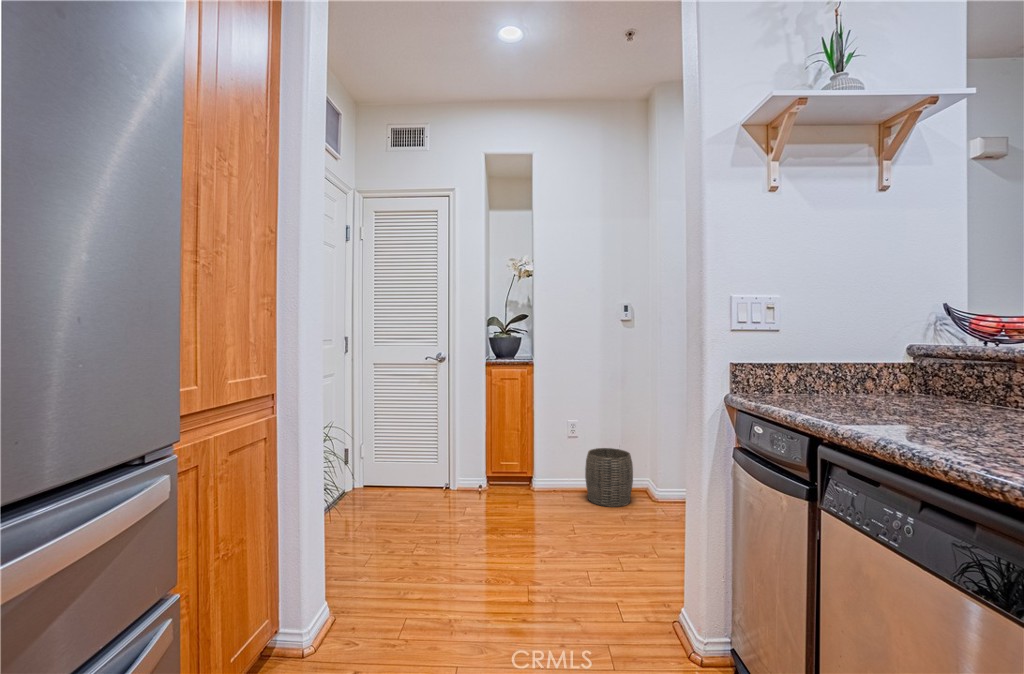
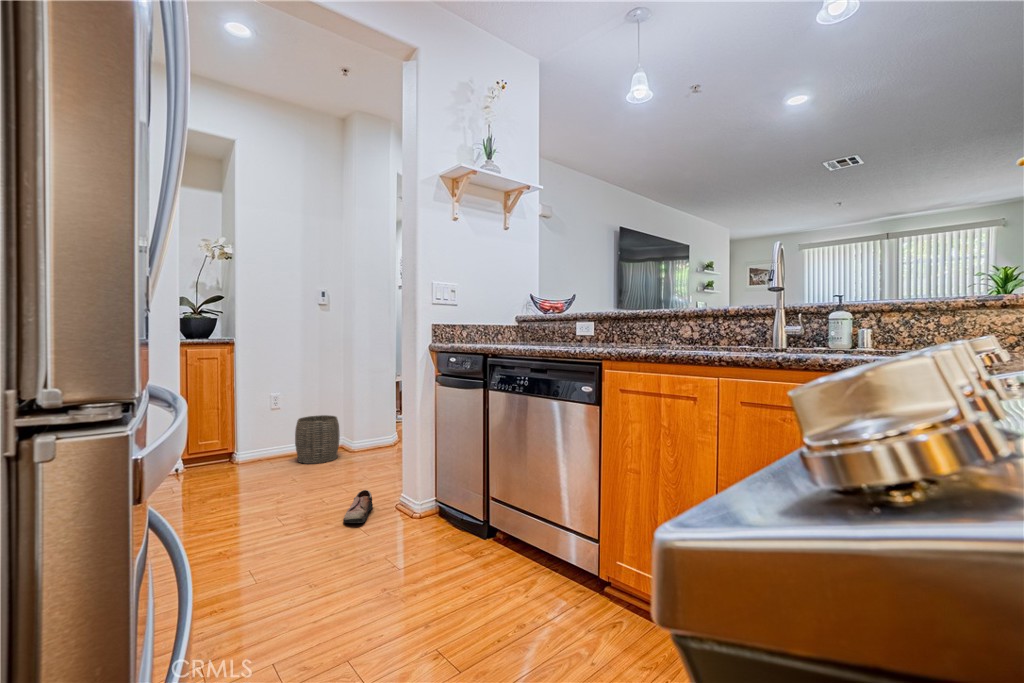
shoe: none [596,582,643,639] -> present [343,490,373,523]

